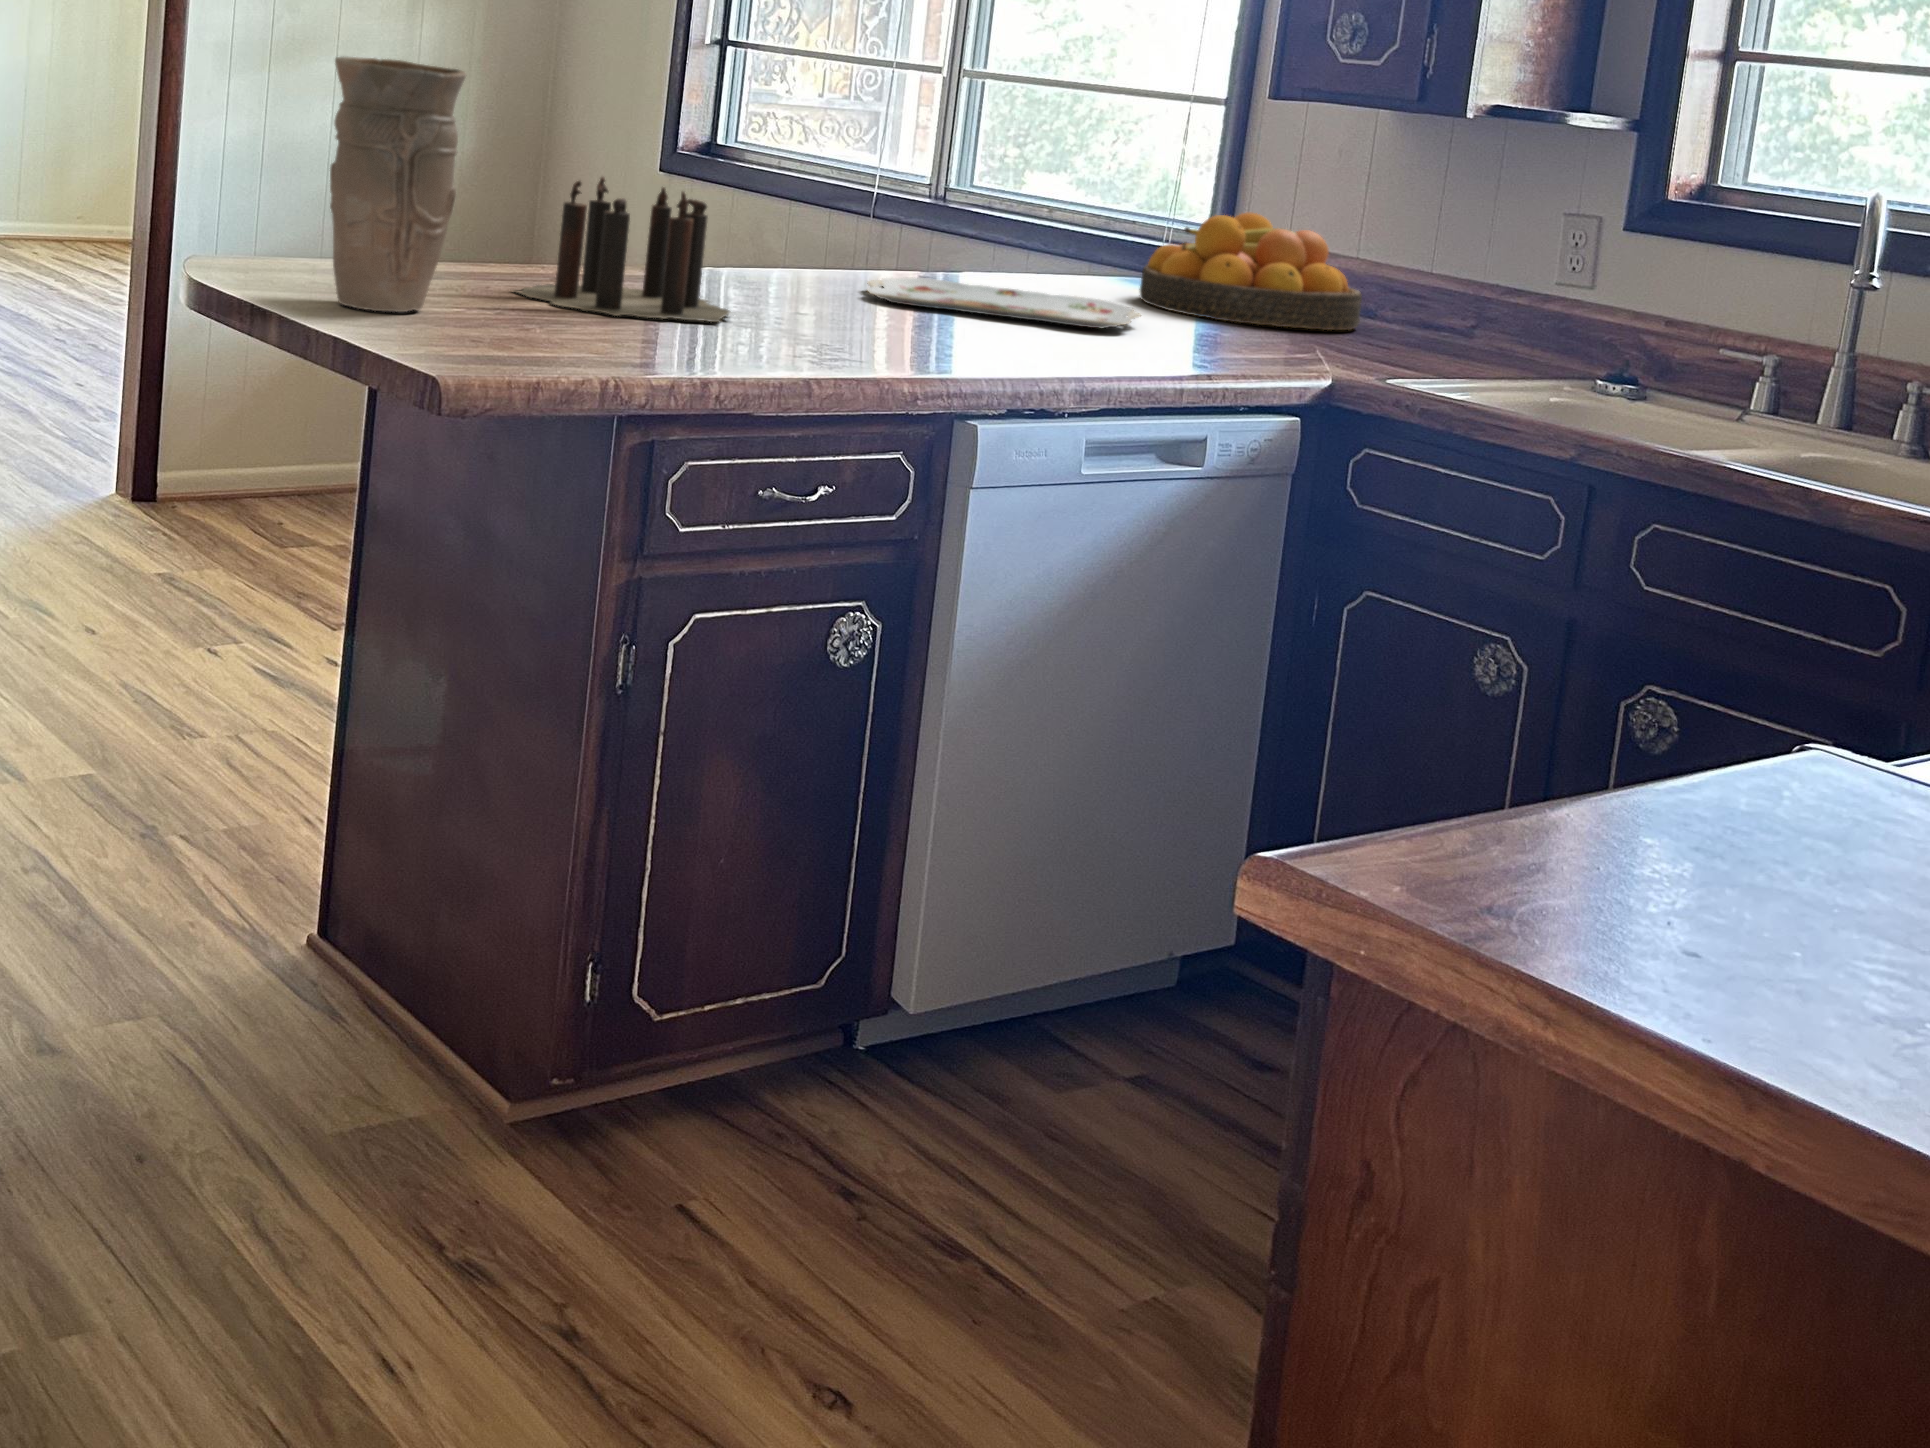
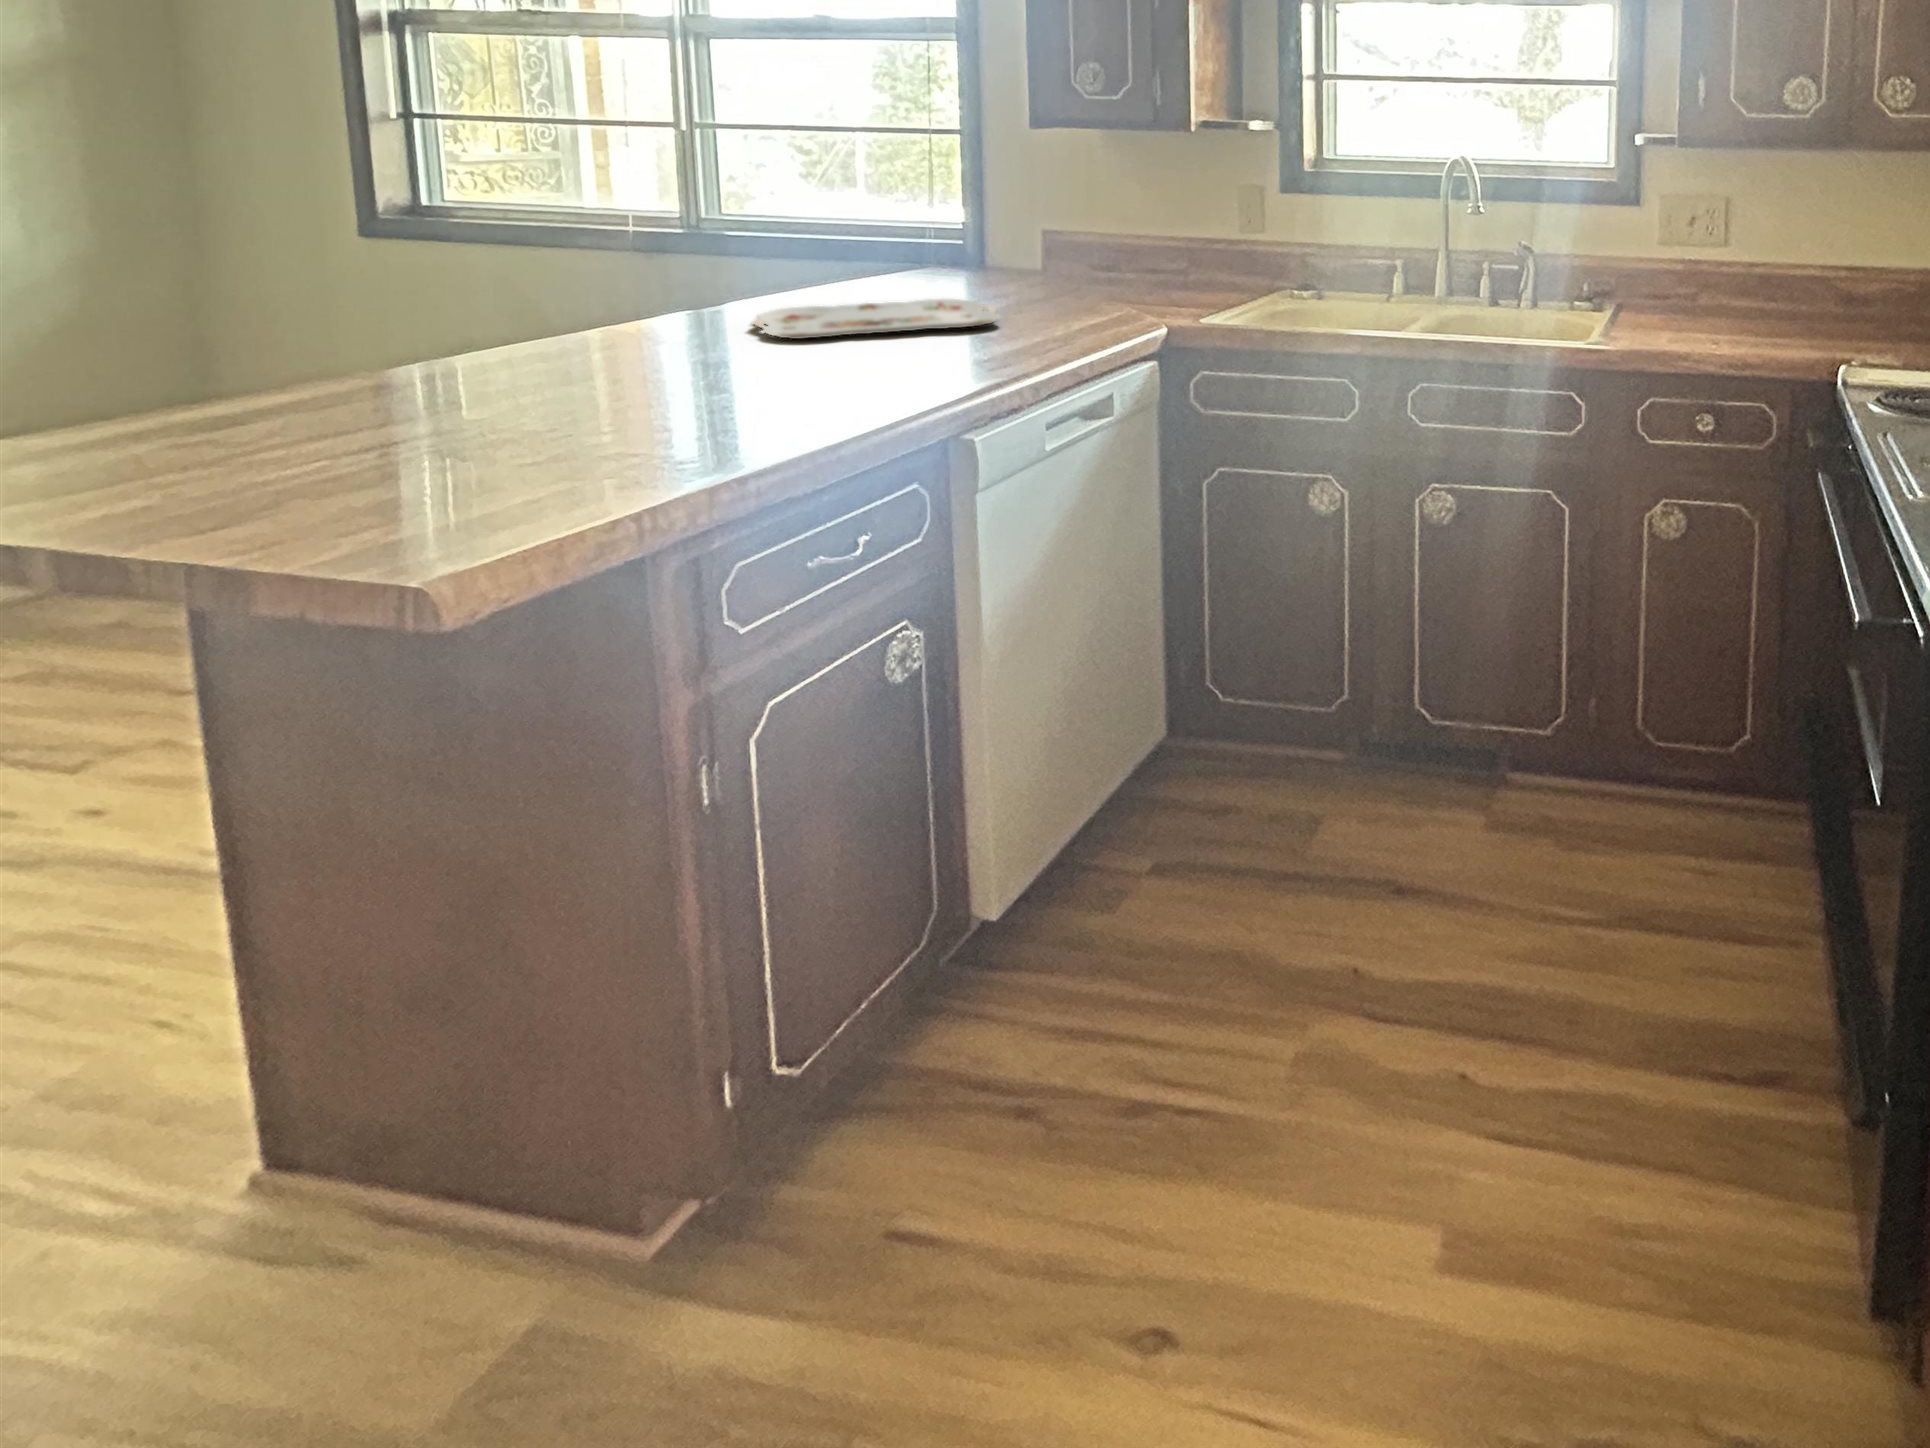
vase: present [330,56,466,312] -> none [144,208,374,507]
candle: present [516,177,730,322] -> none [417,285,753,430]
fruit bowl: present [1139,213,1362,330] -> none [947,212,1116,296]

